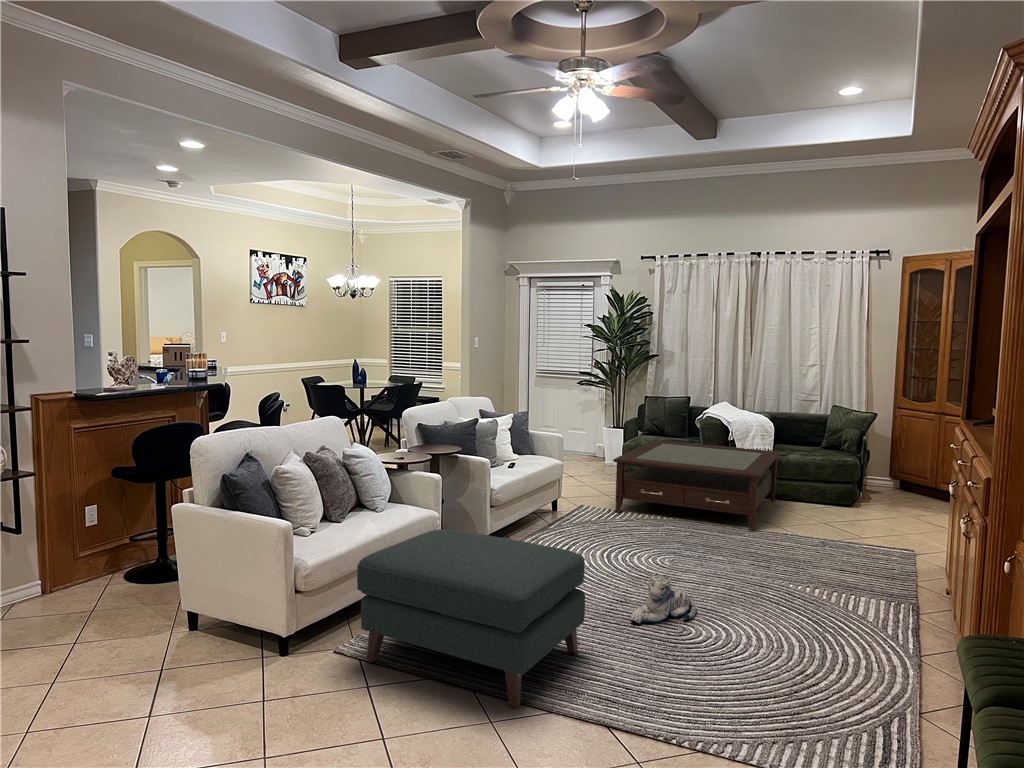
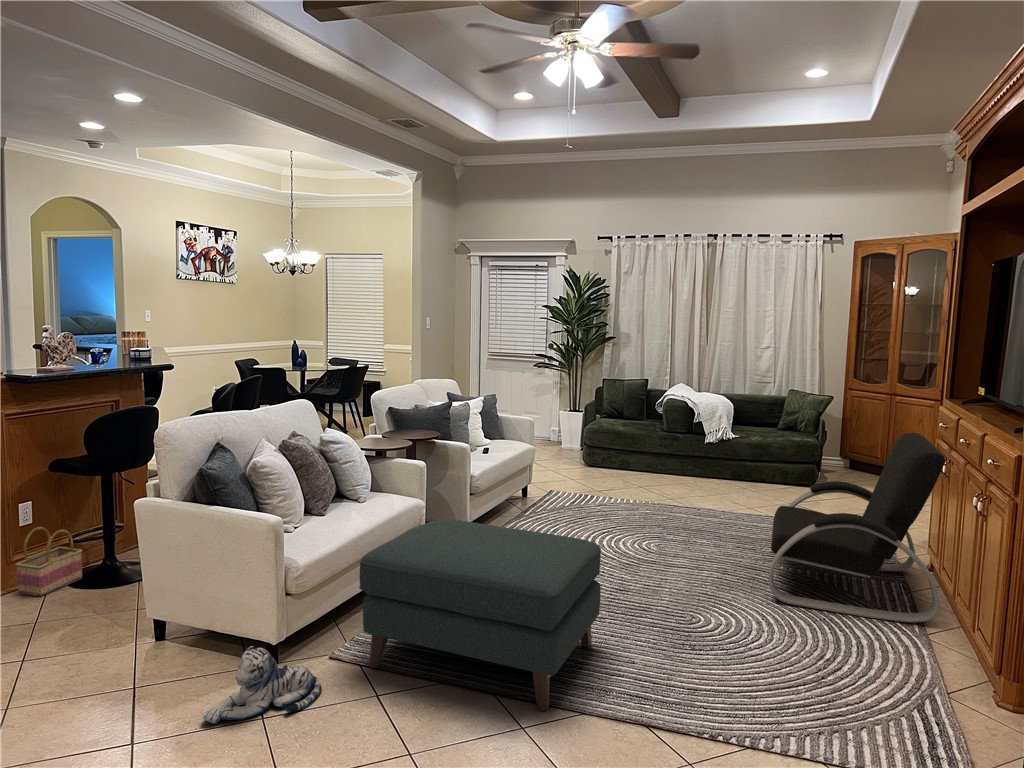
coffee table: present [613,440,780,532] -> none [585,423,744,514]
armchair: none [766,453,941,644] -> present [769,433,945,622]
basket: none [81,527,138,589] -> present [16,527,82,596]
plush toy: present [630,573,697,623] -> present [203,646,322,724]

